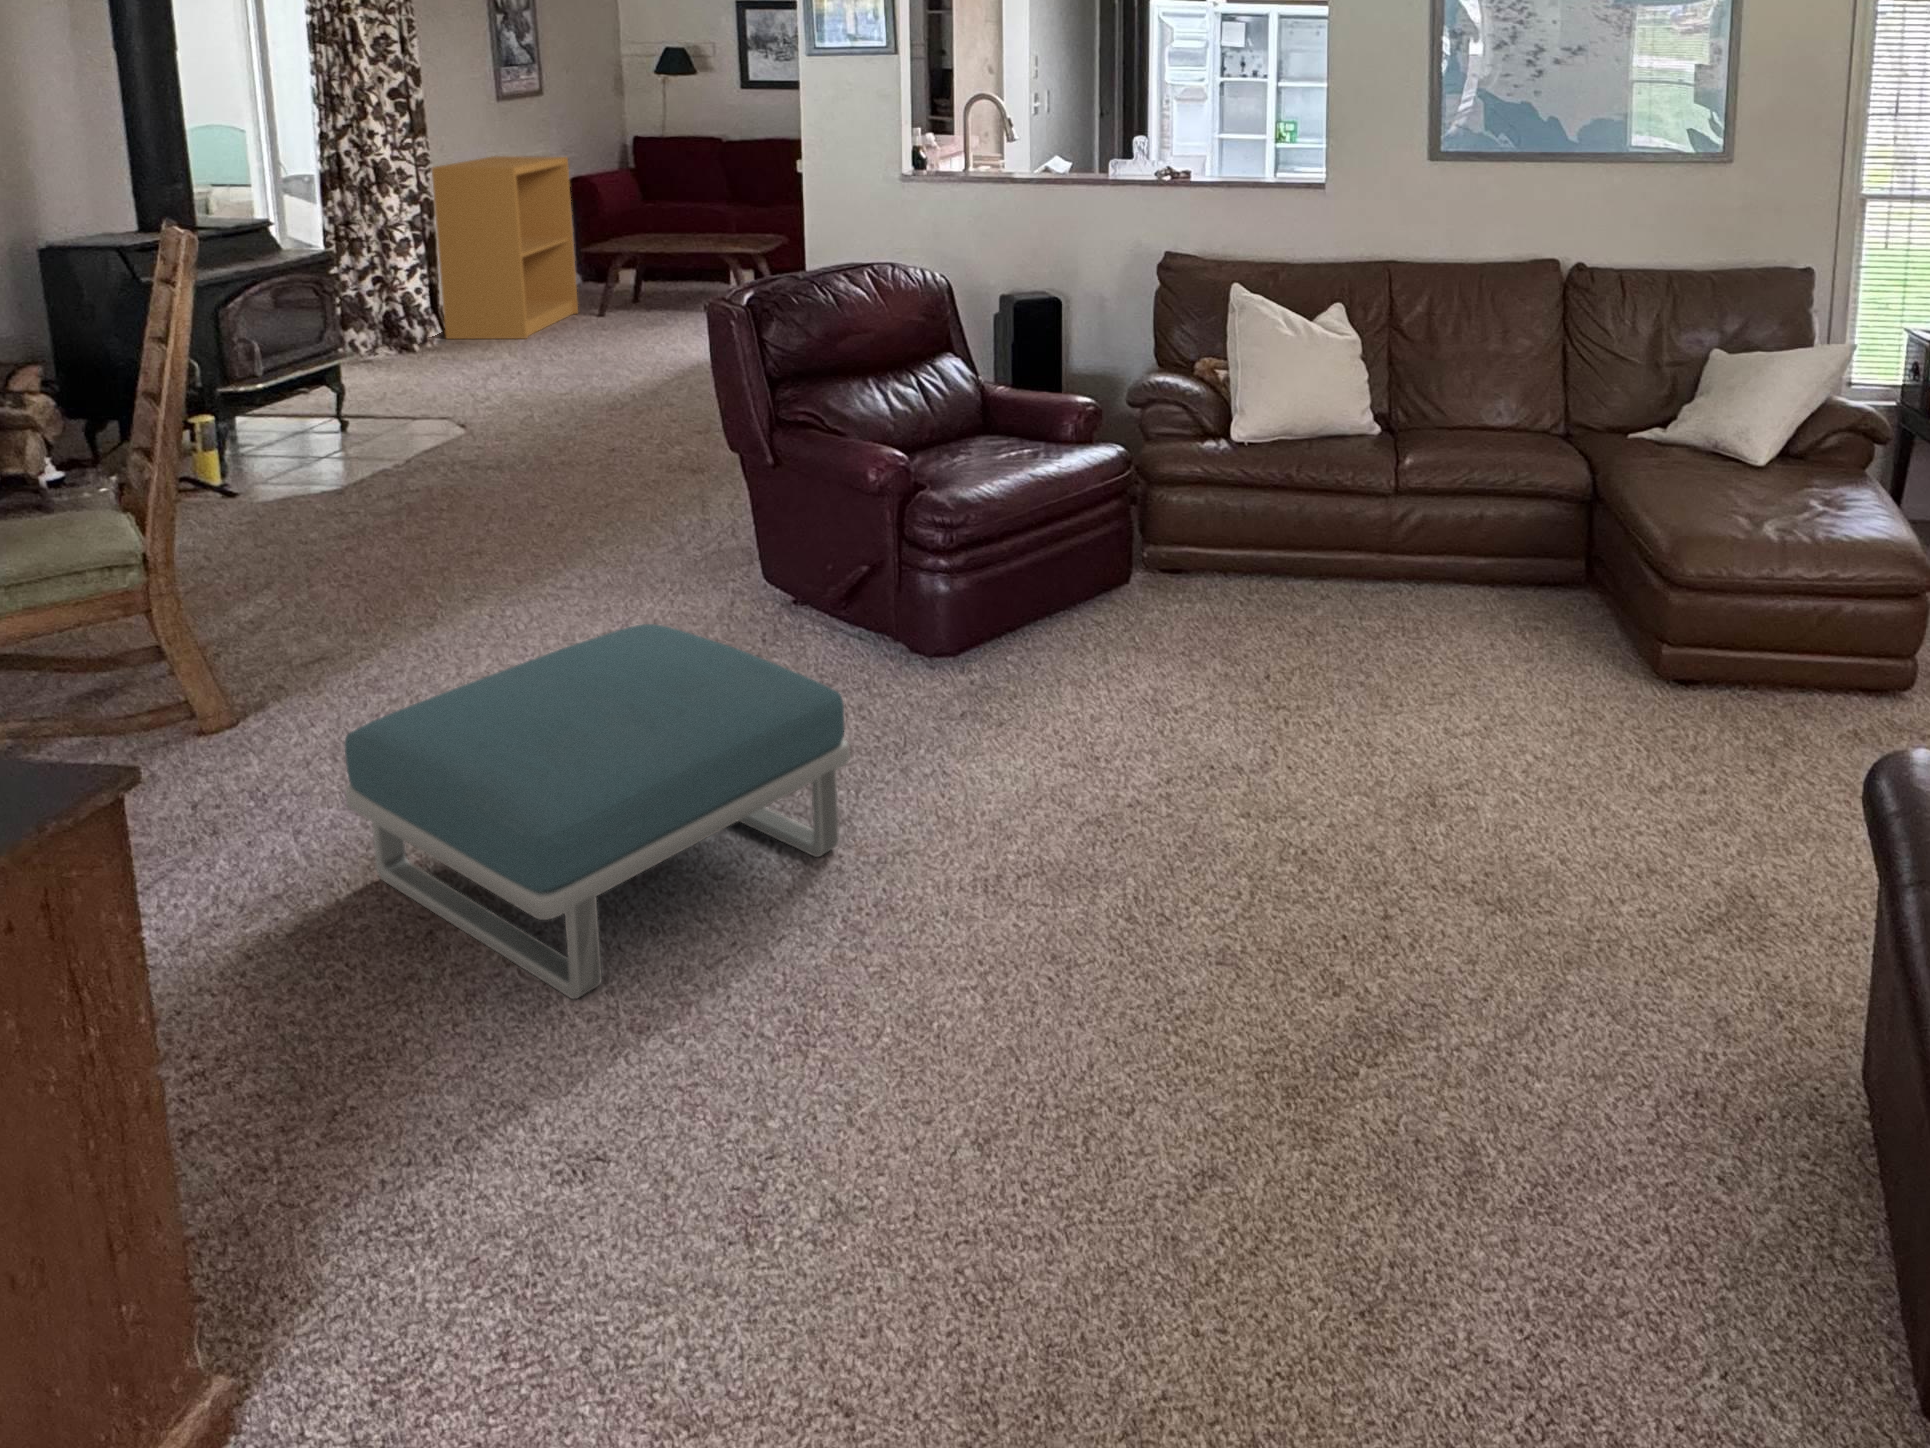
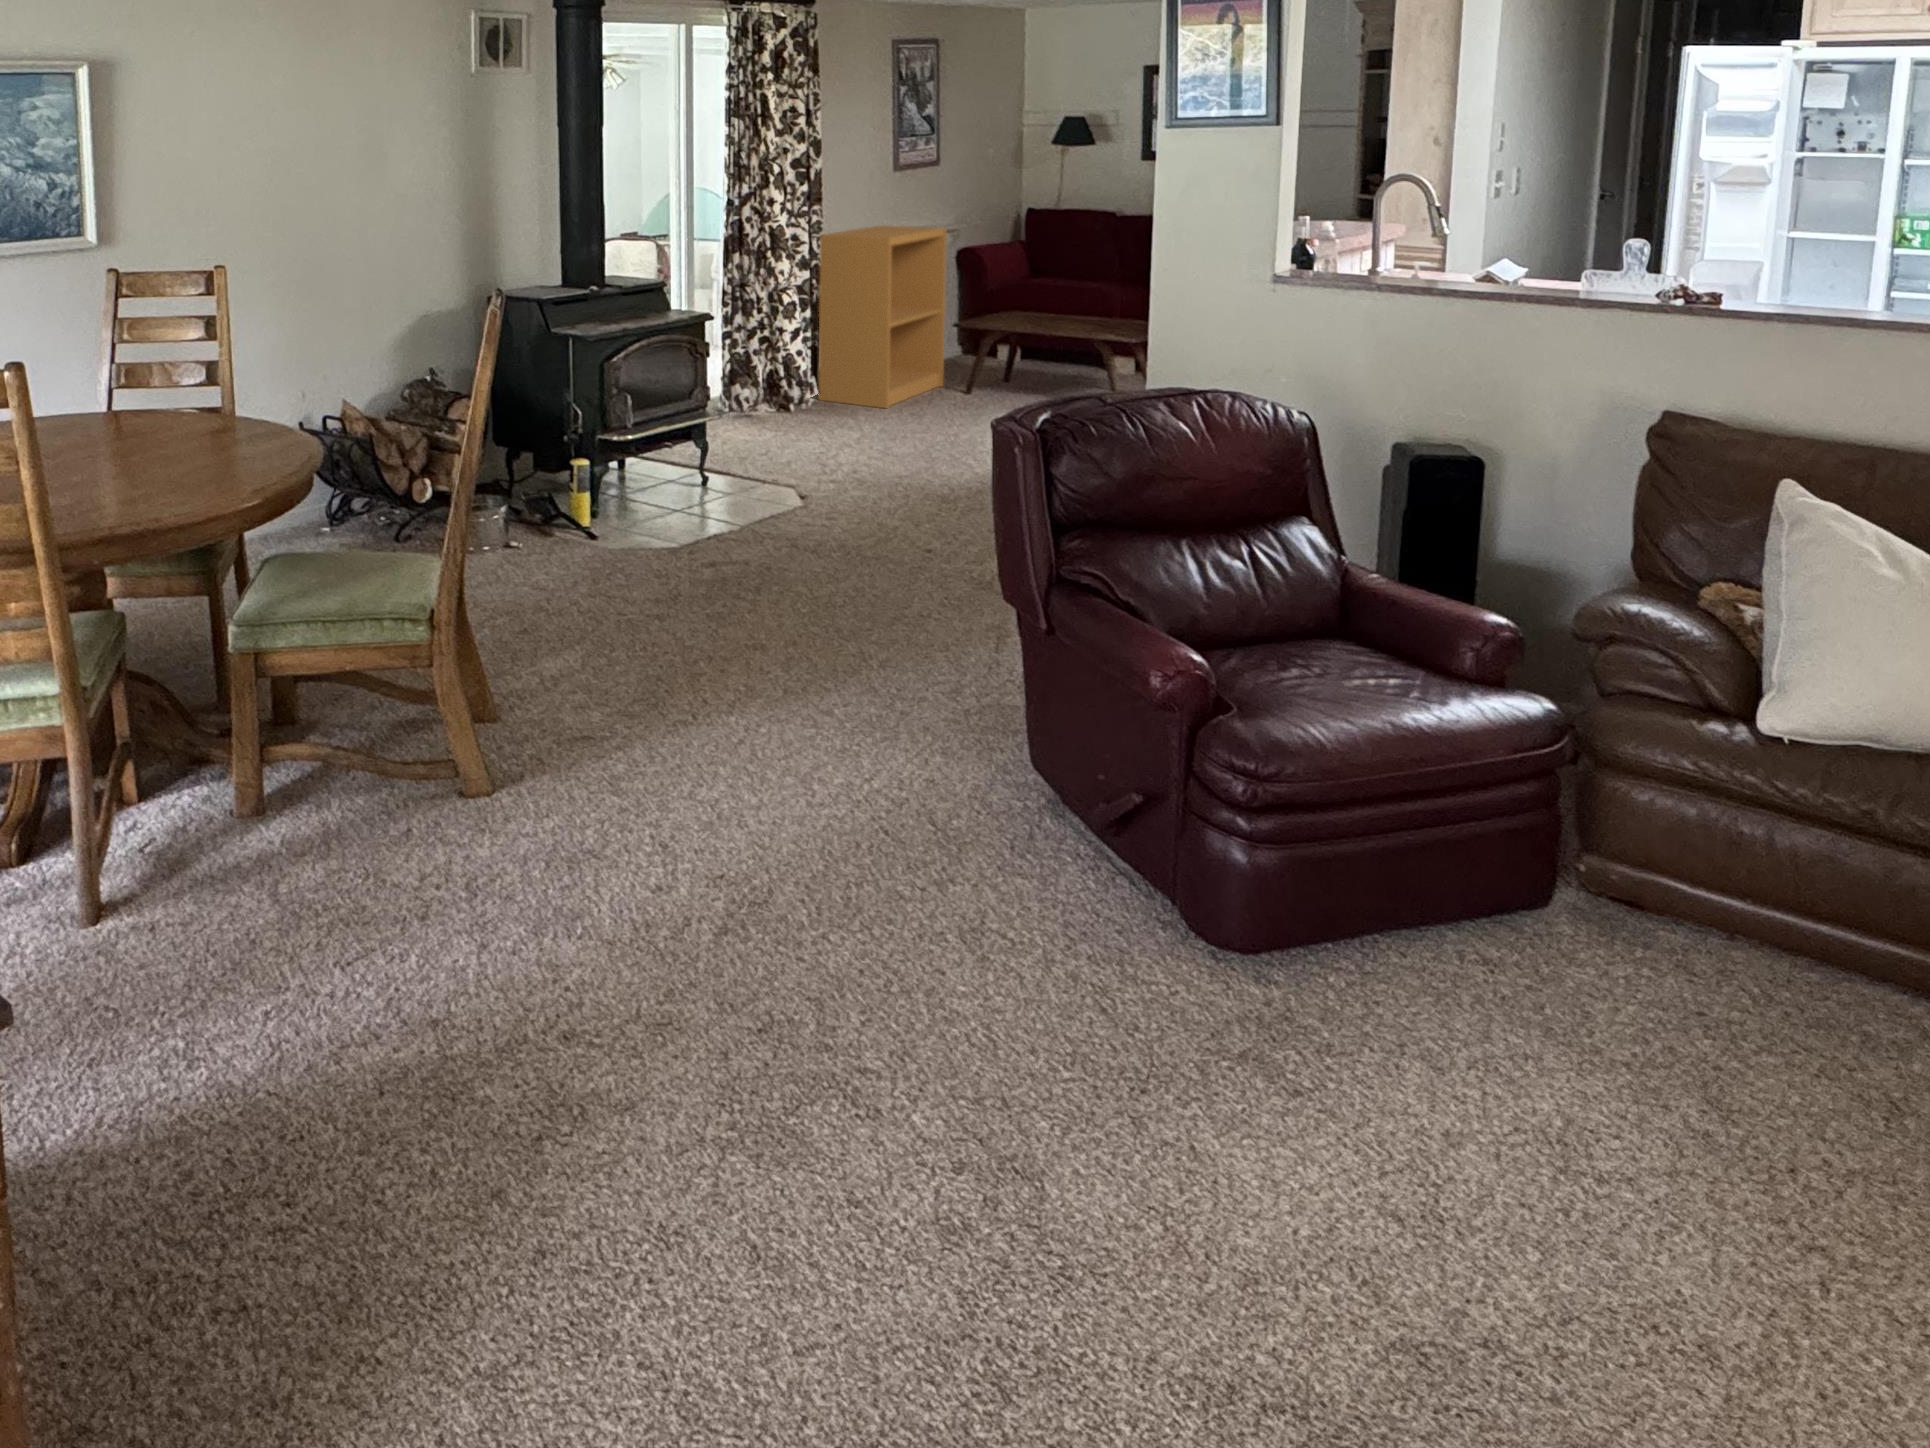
footstool: present [344,624,850,999] -> none [506,812,1037,1308]

